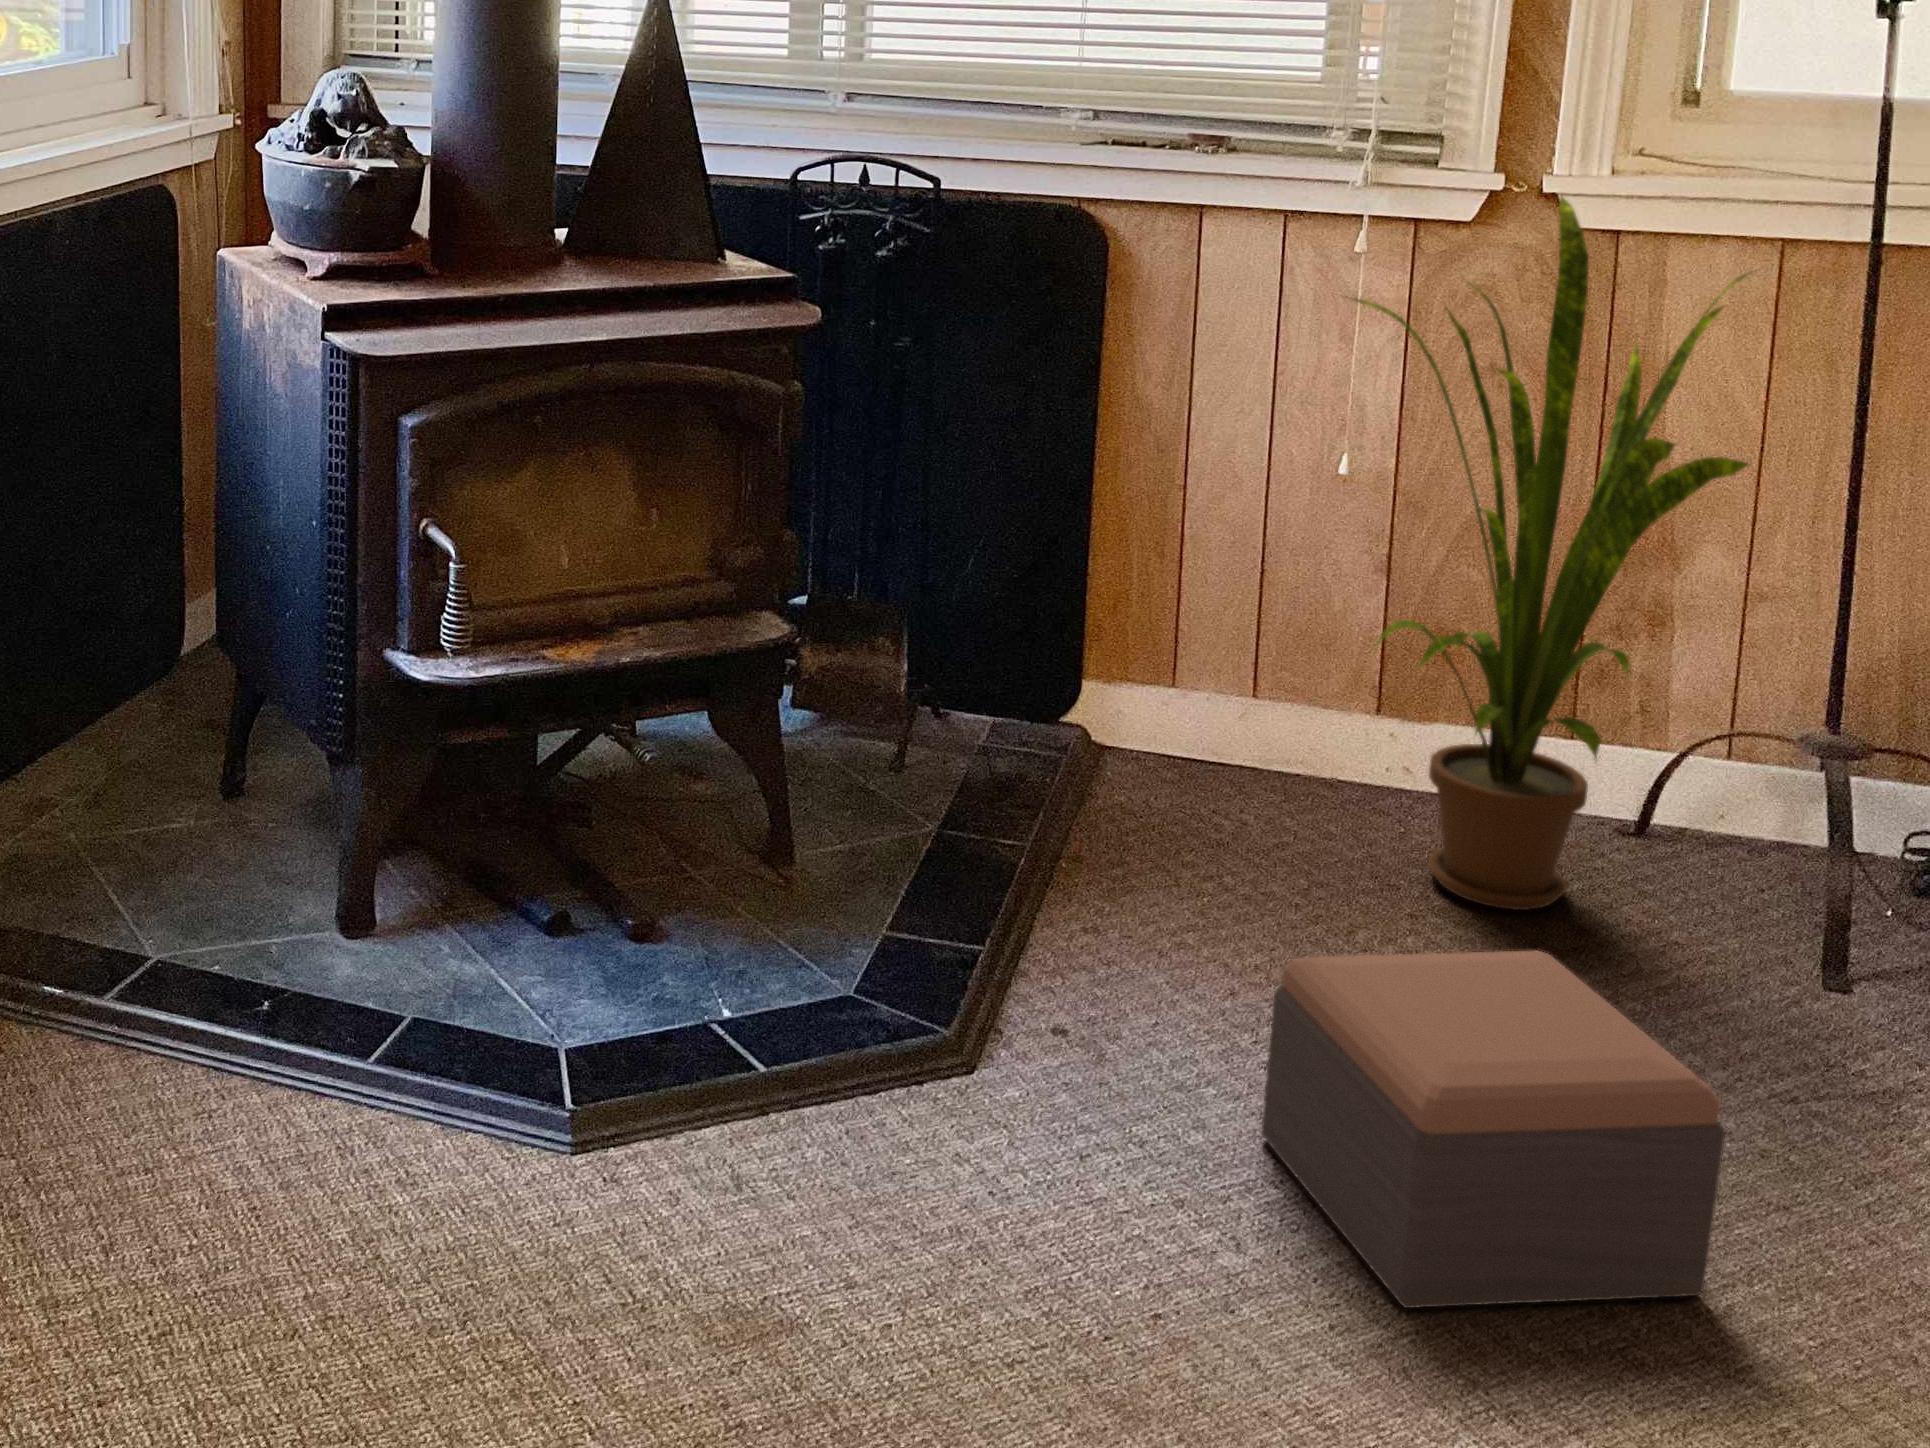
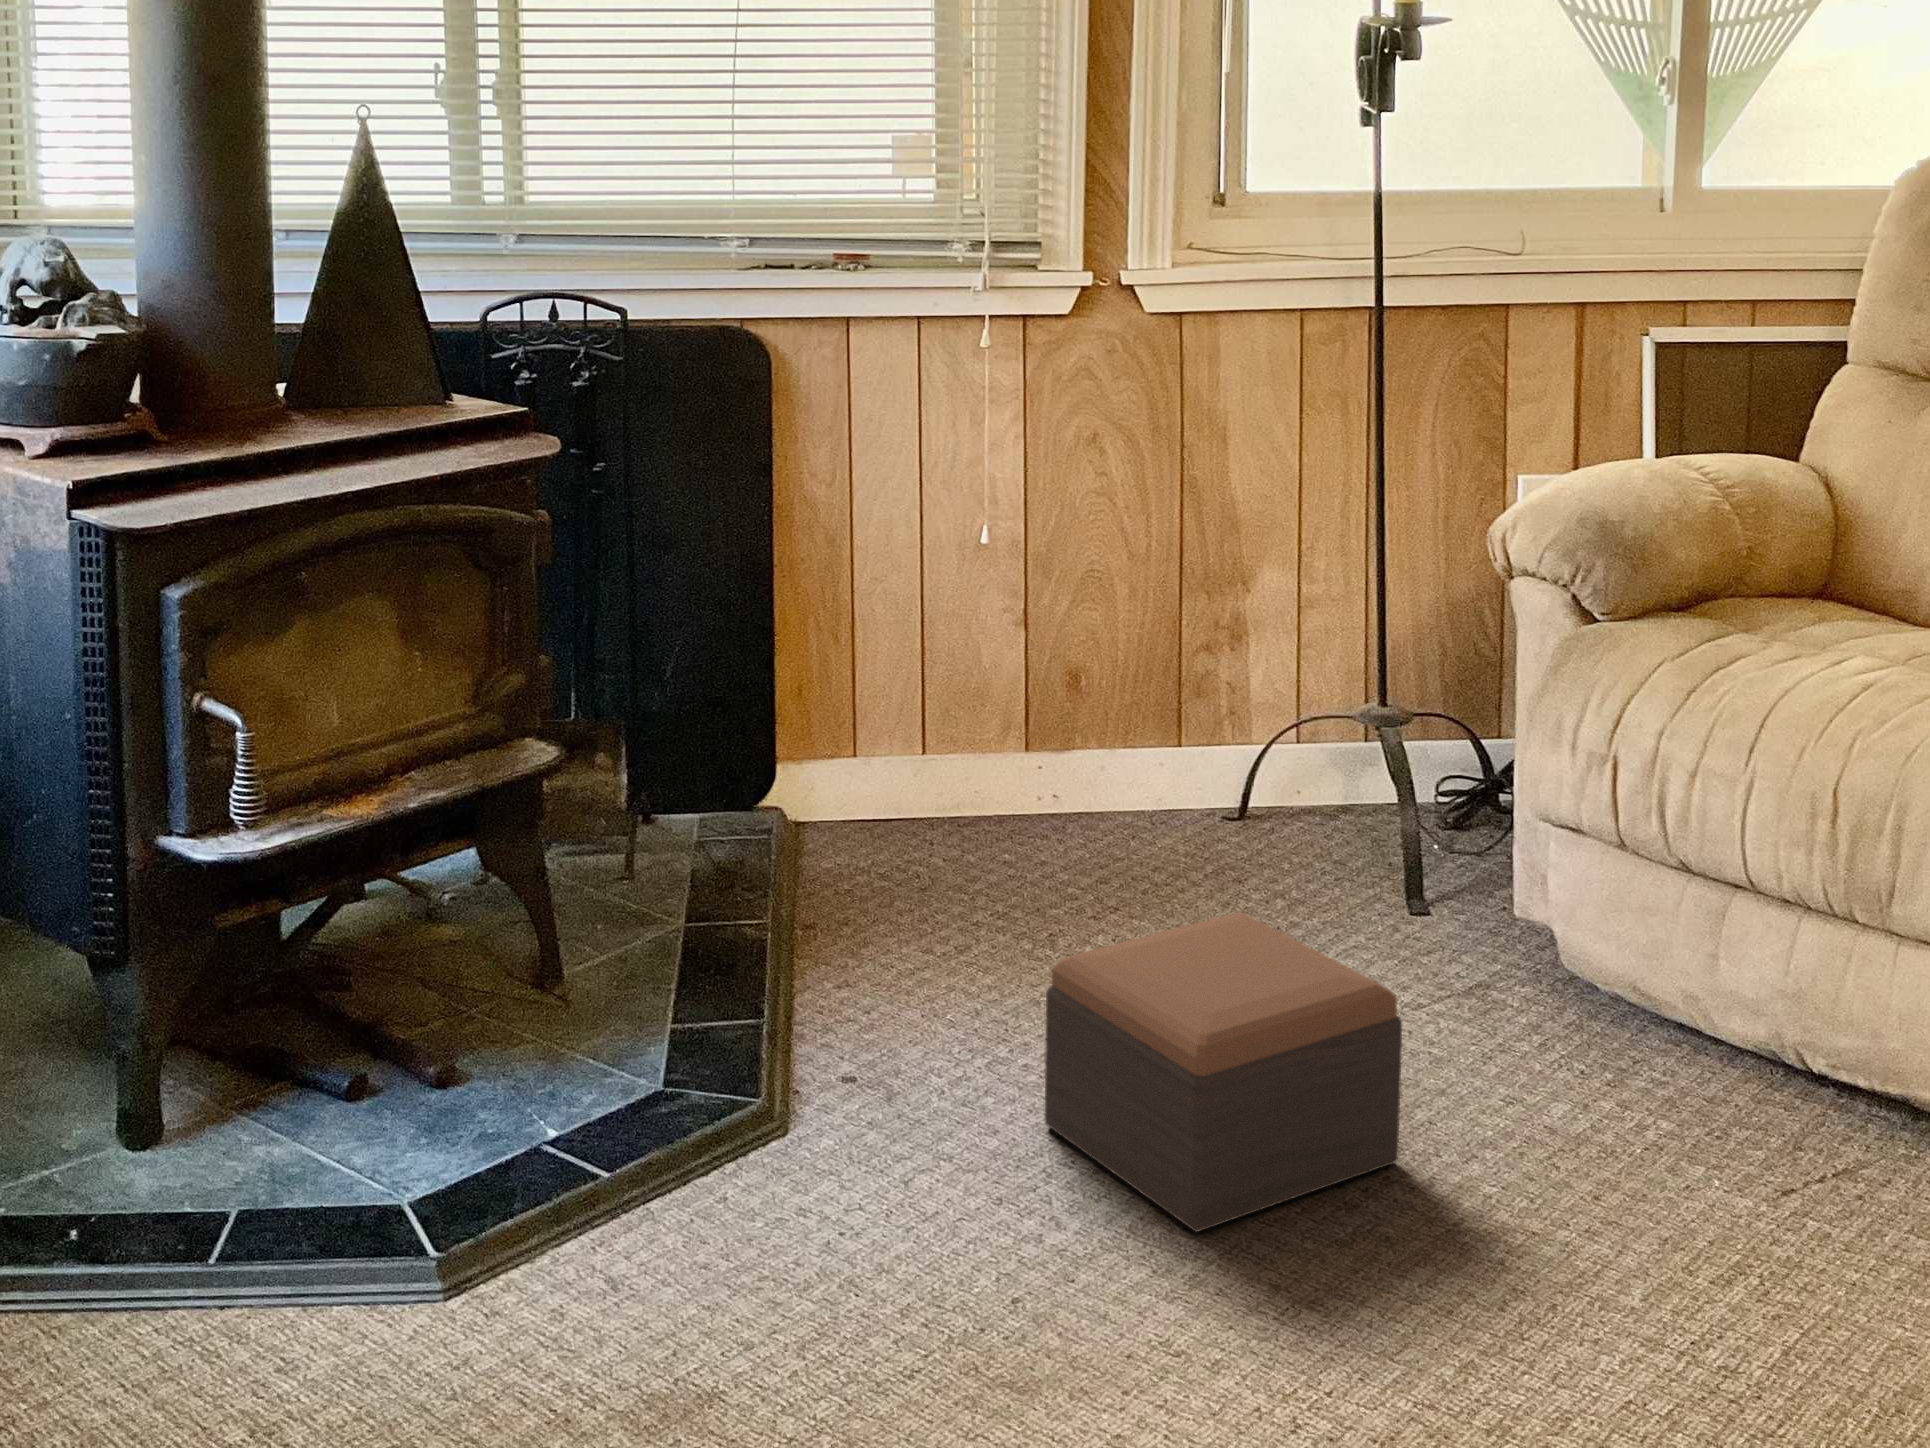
house plant: present [1352,196,1752,910] -> none [986,285,1317,897]

